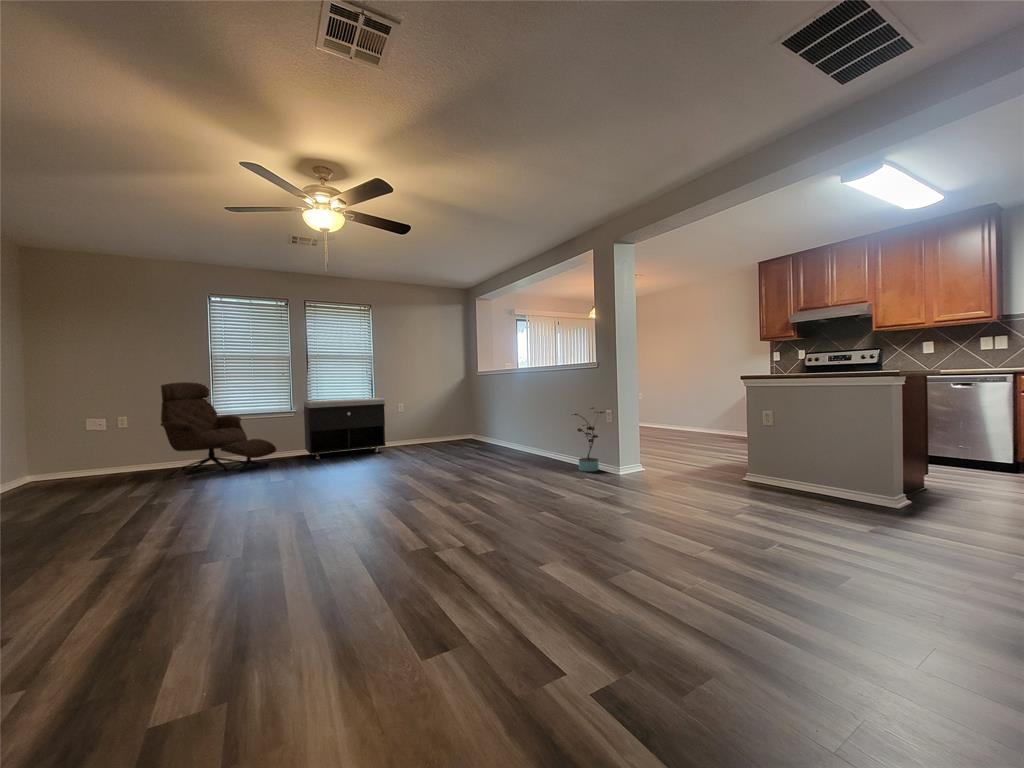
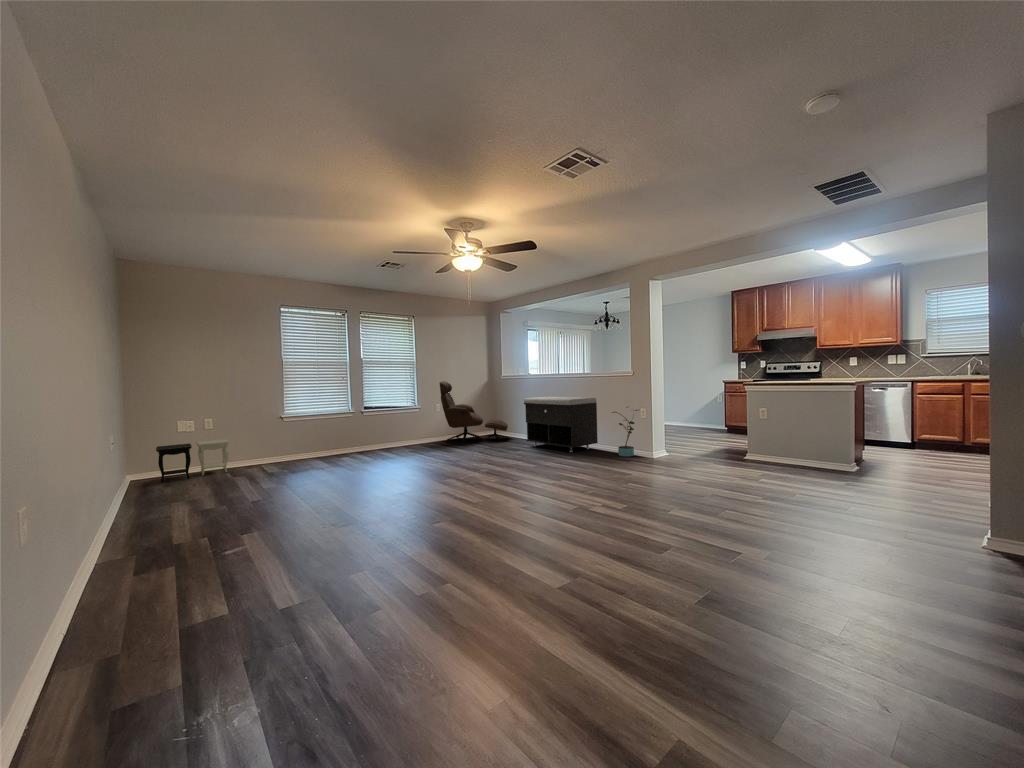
lounge chair: present [161,382,276,474] -> present [440,381,508,442]
storage bench: present [304,398,386,459] -> present [524,397,598,452]
side table: none [43,440,142,487] -> present [156,439,230,482]

